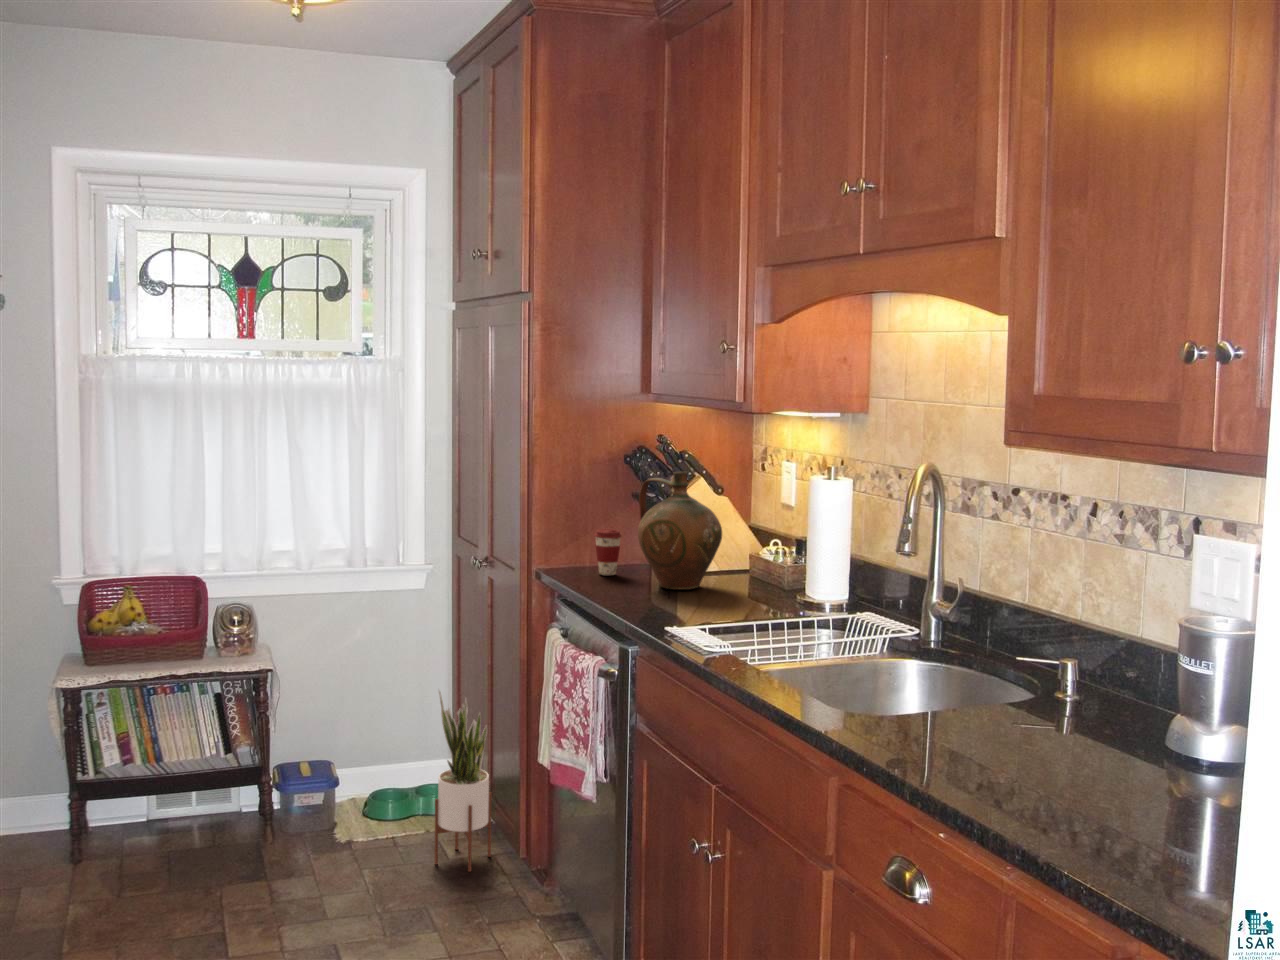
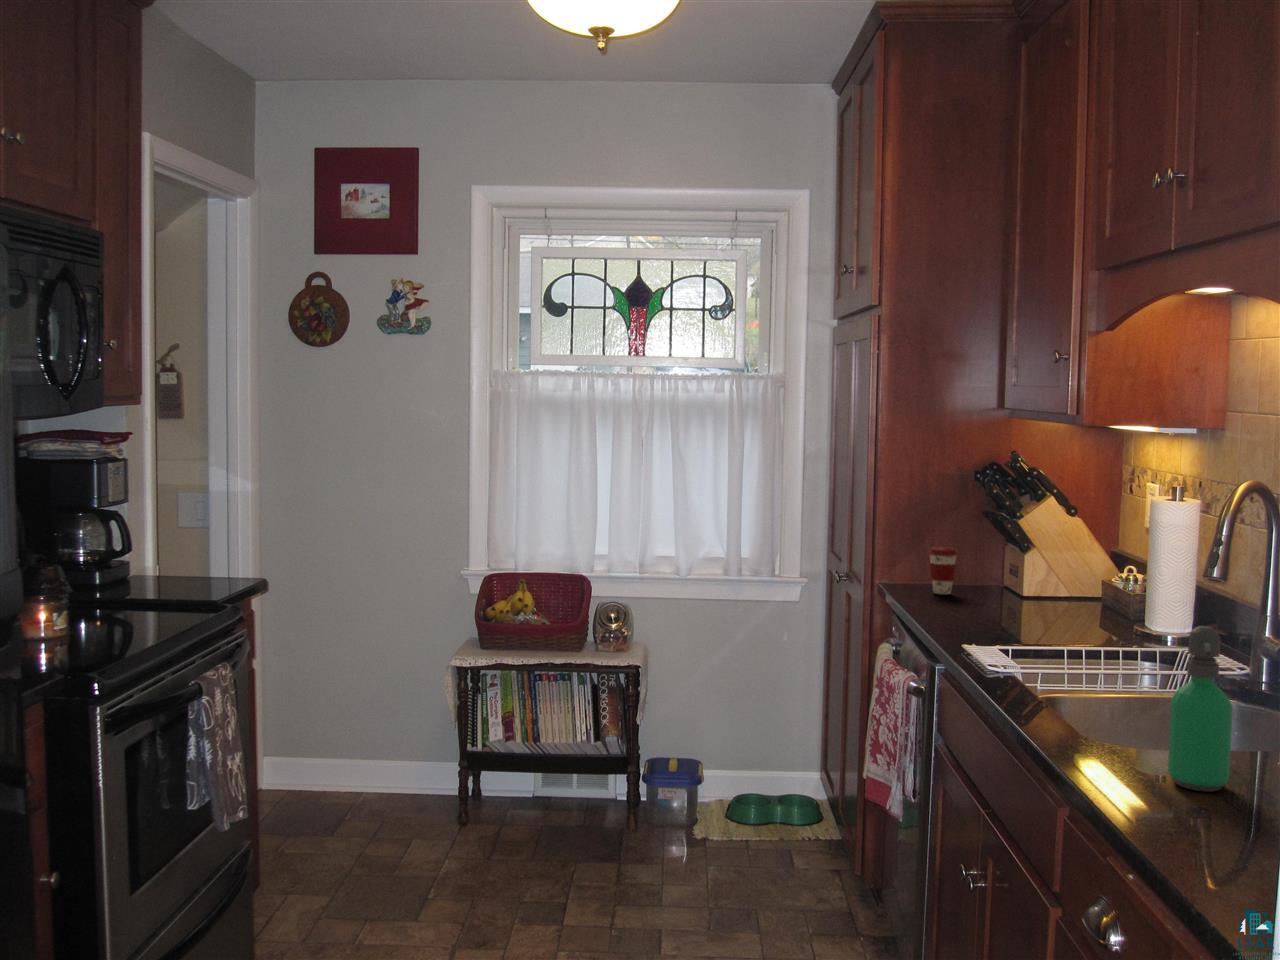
ceramic jug: present [638,471,722,590] -> none [966,487,1060,612]
soap dispenser: none [914,606,966,749] -> present [1168,626,1233,792]
potted plant: present [435,691,492,872] -> none [776,699,834,884]

